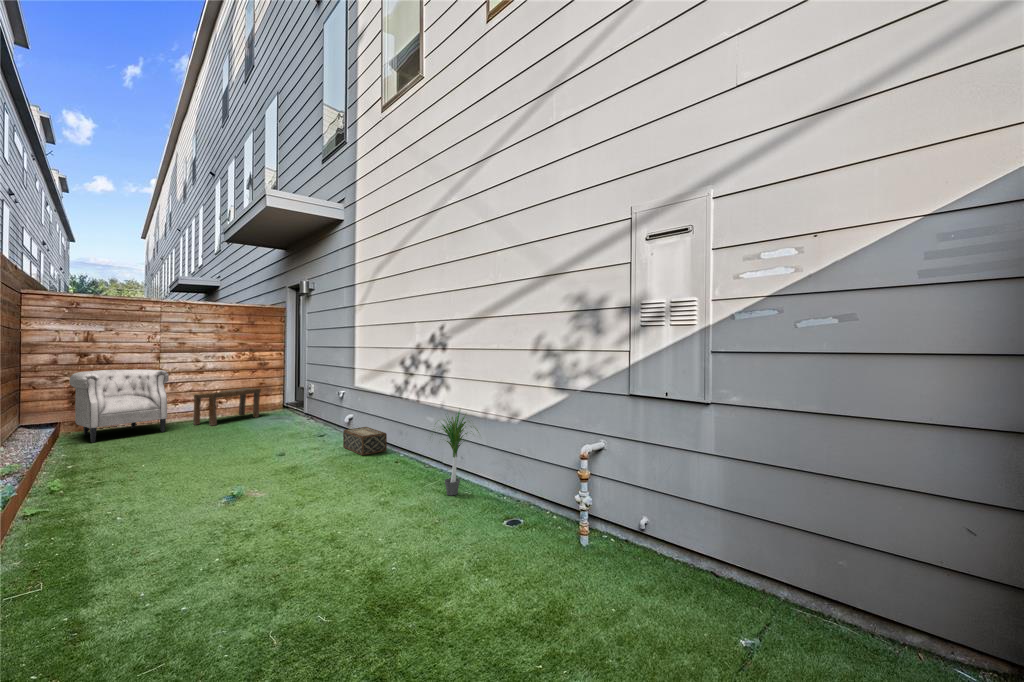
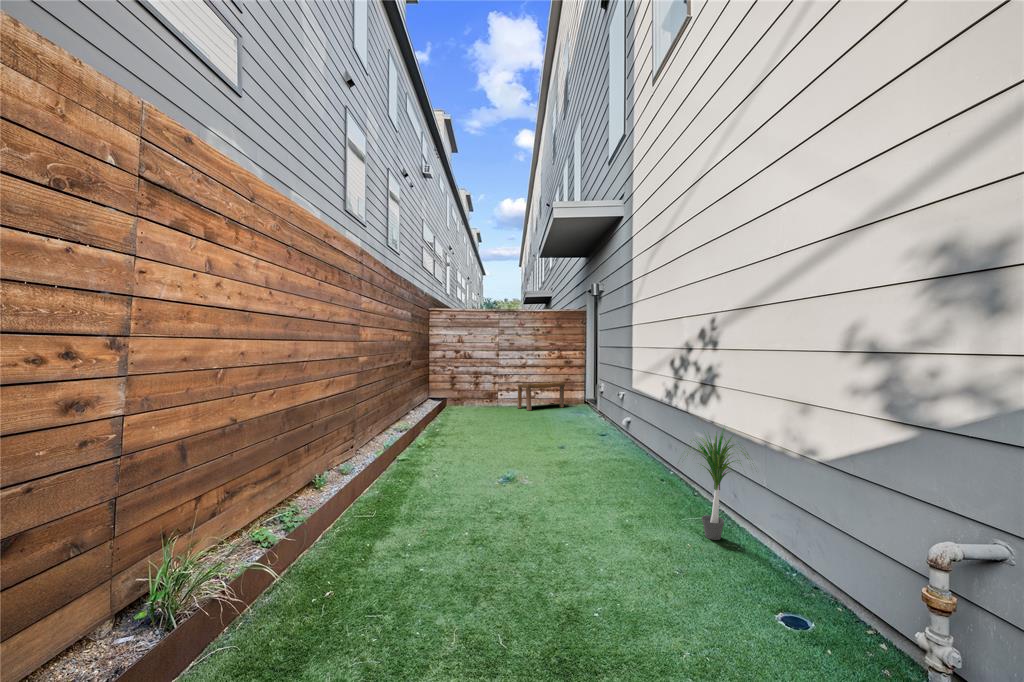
chair: present [70,369,169,443] -> none [449,363,501,413]
woven basket: present [343,427,387,455] -> none [616,430,657,461]

